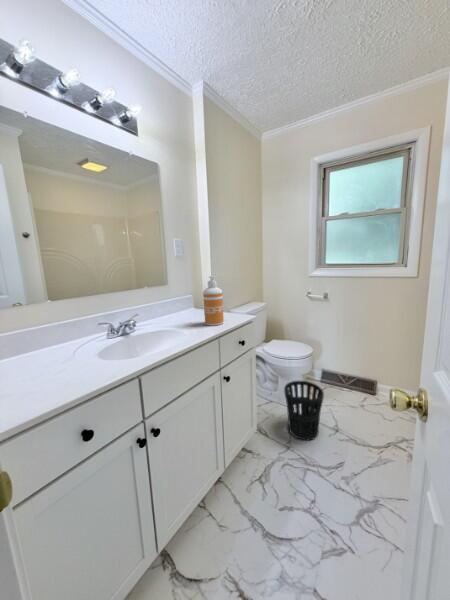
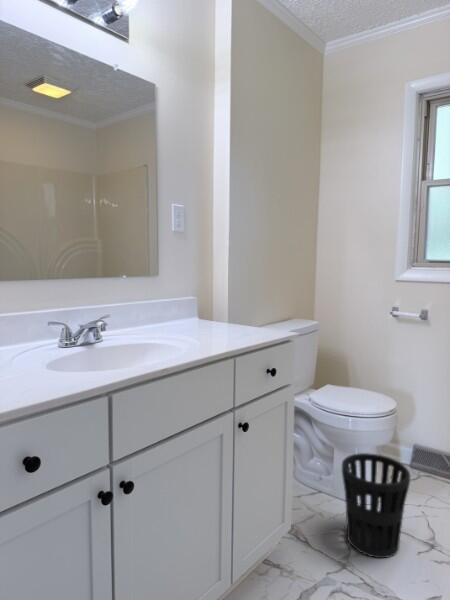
soap dispenser: present [203,276,224,325] -> none [213,260,244,339]

